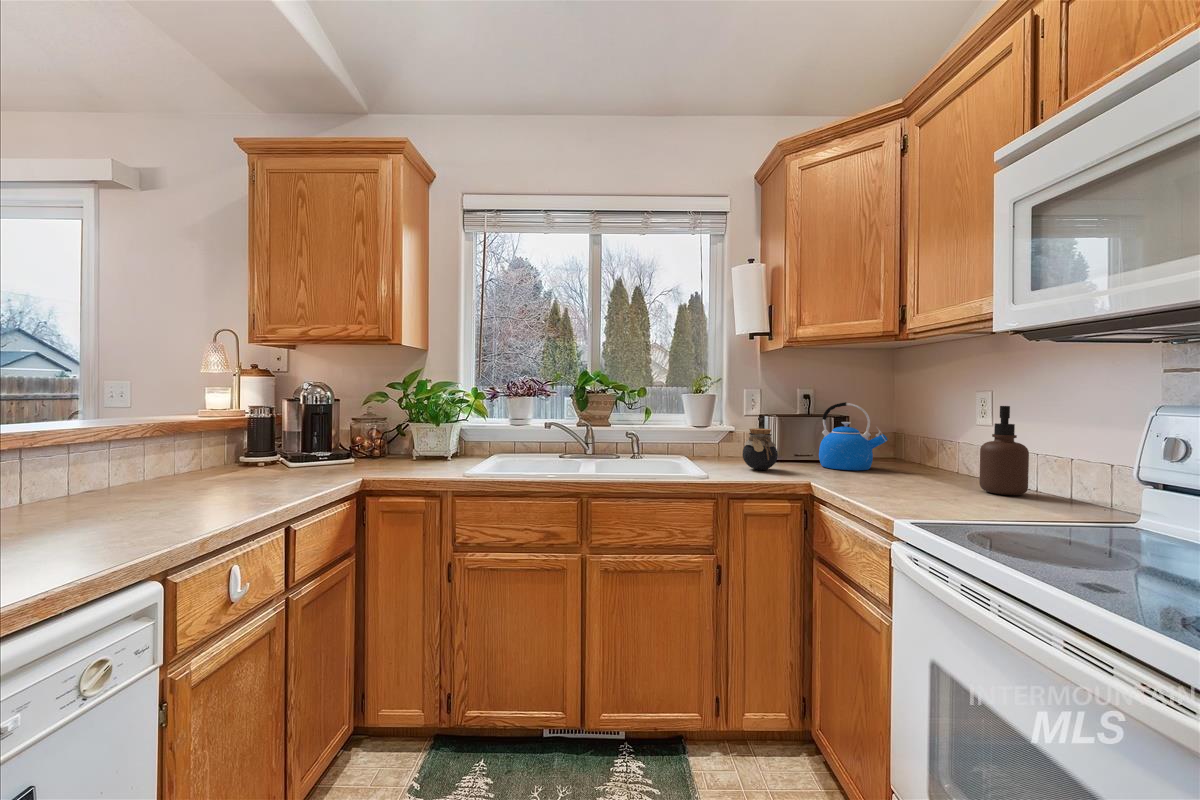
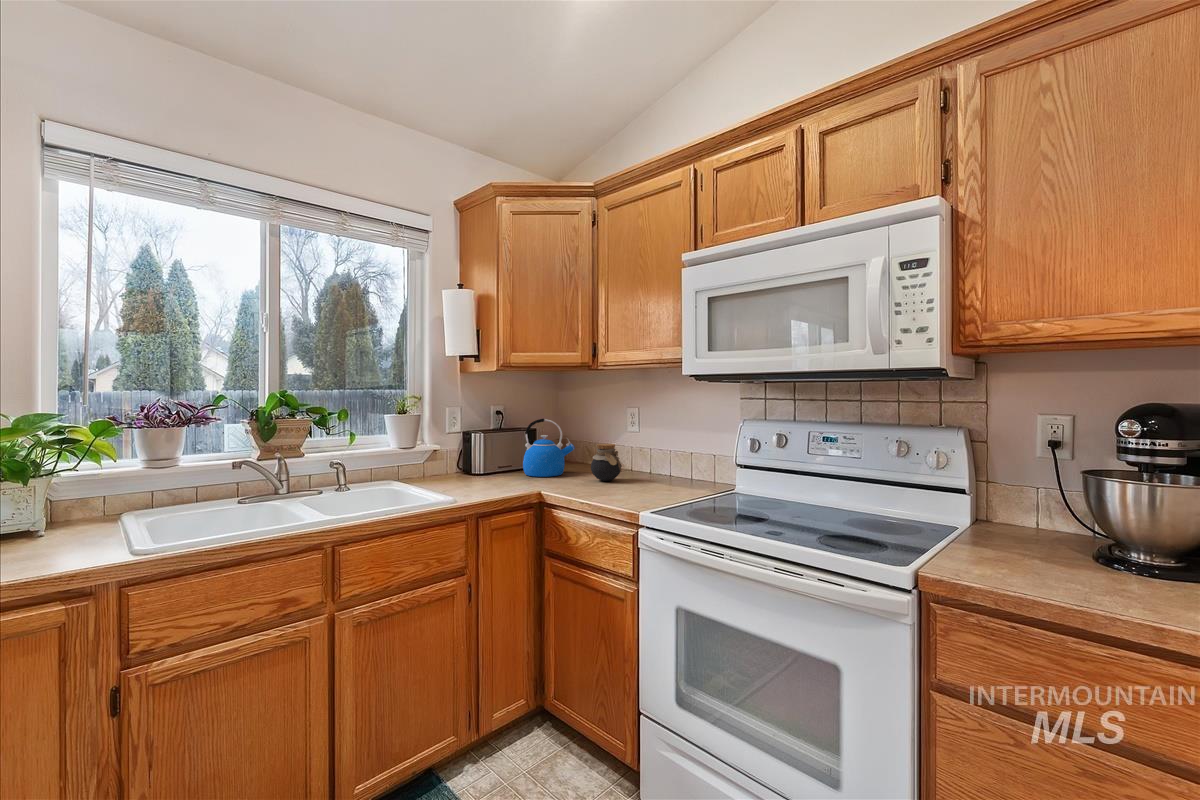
soap dispenser: present [979,406,1029,495] -> none [645,421,671,482]
jar: present [743,428,778,470] -> present [591,444,622,481]

